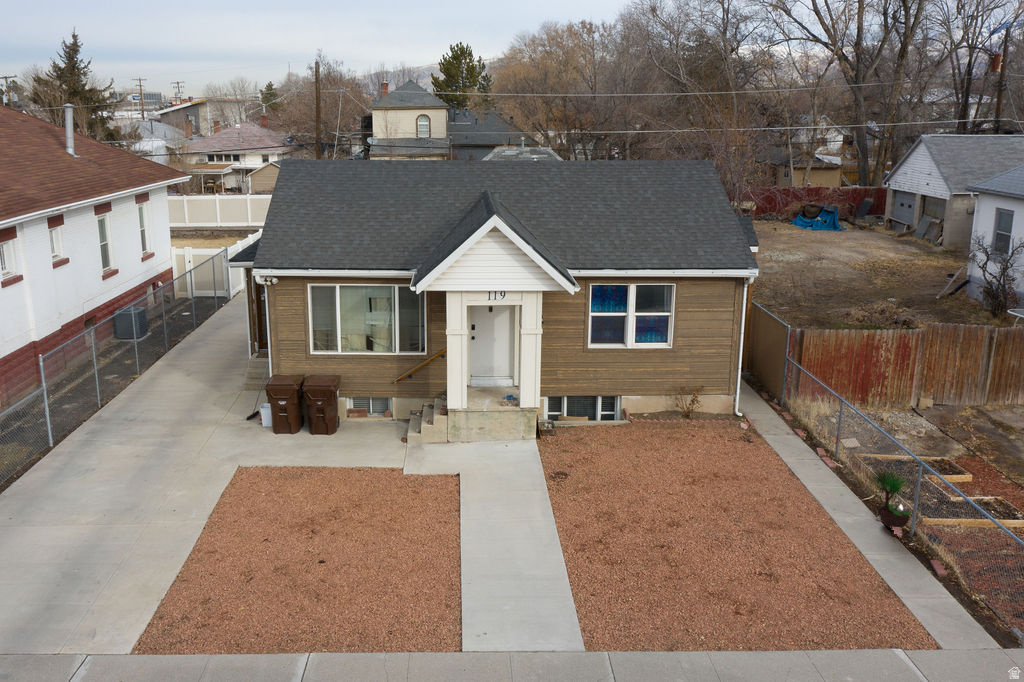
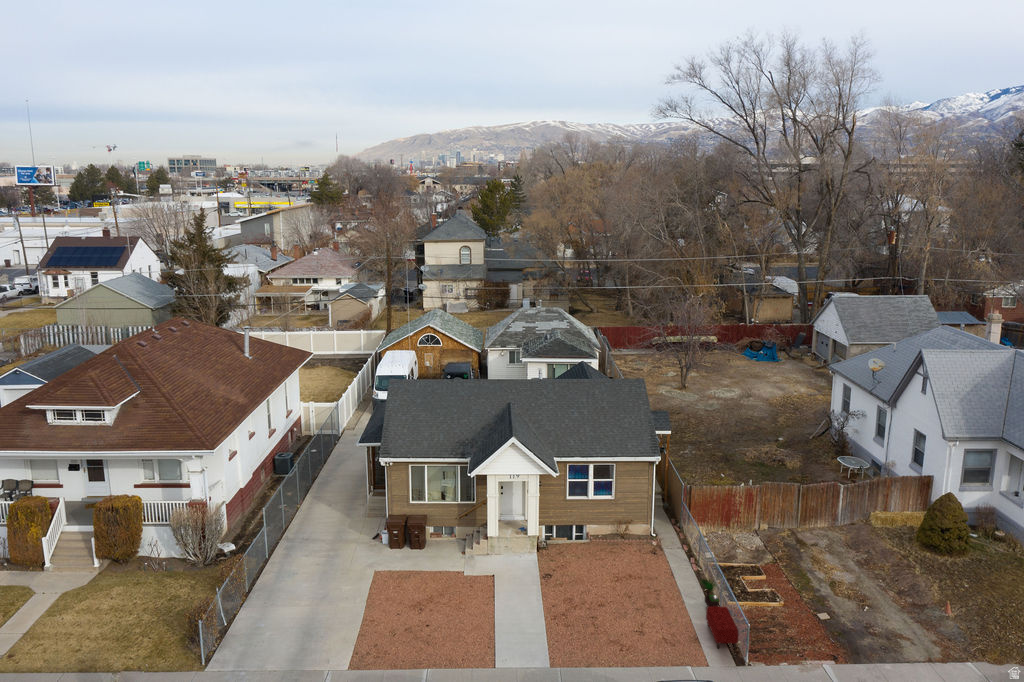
bench: none [899,523,1001,613] -> present [706,606,738,649]

